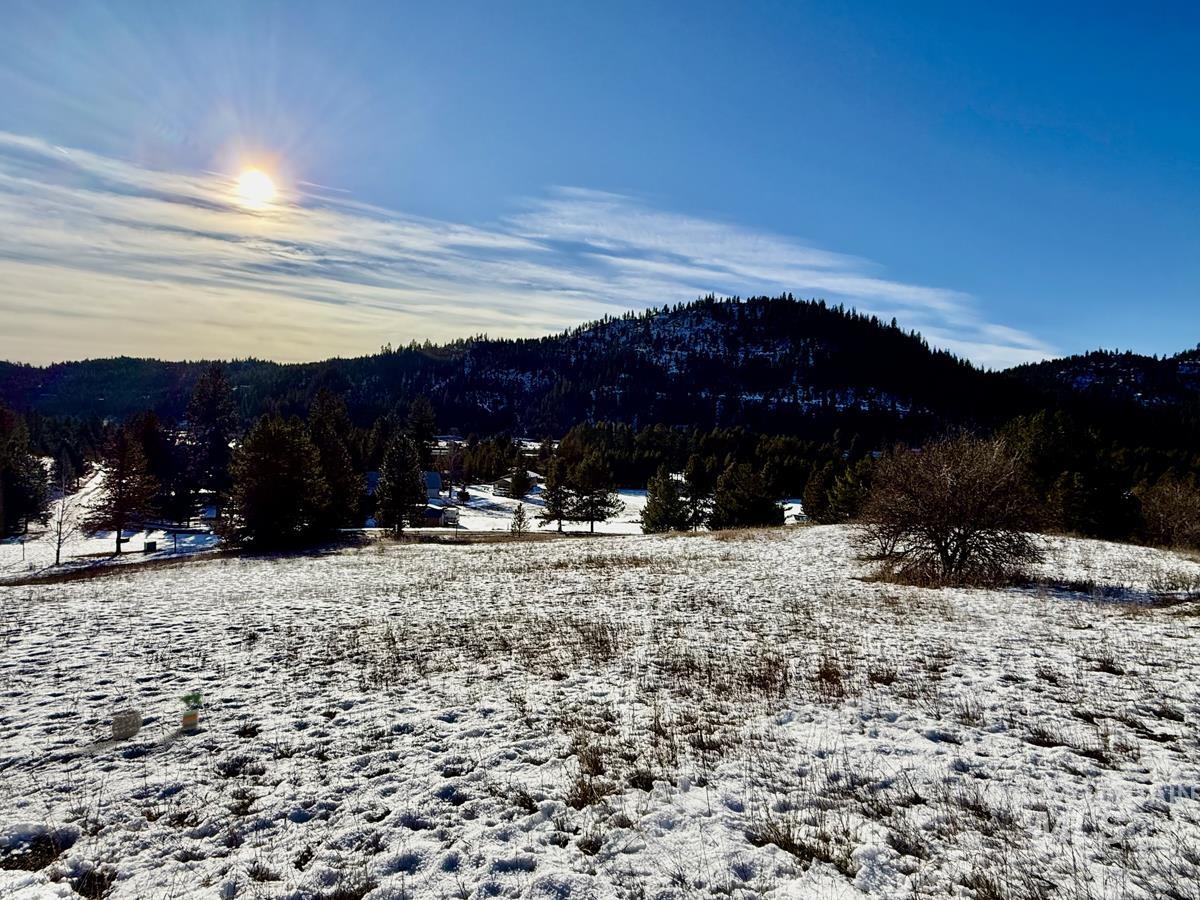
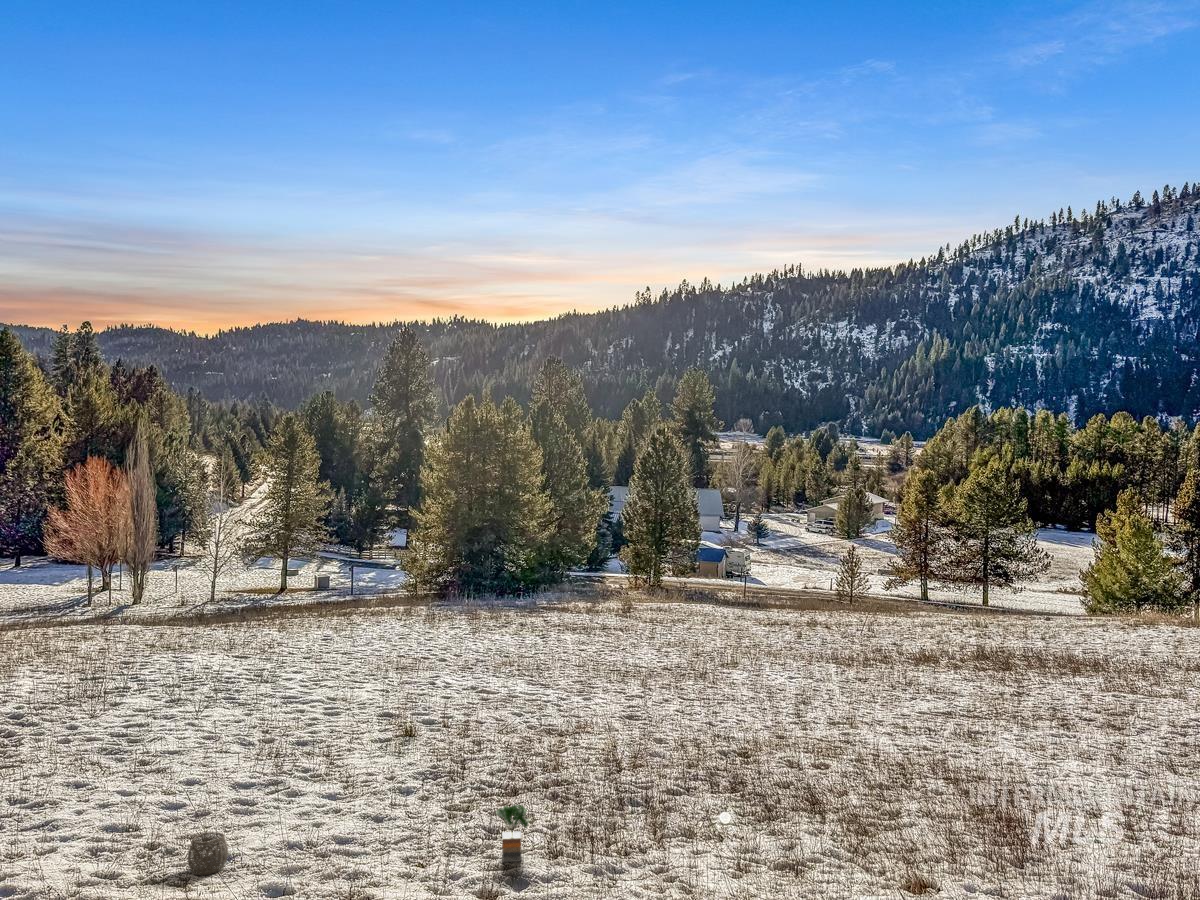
potted tree: present [179,693,204,731] -> present [496,805,530,862]

